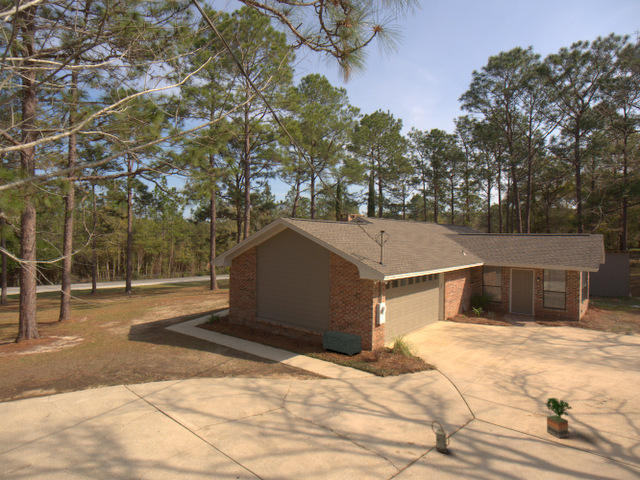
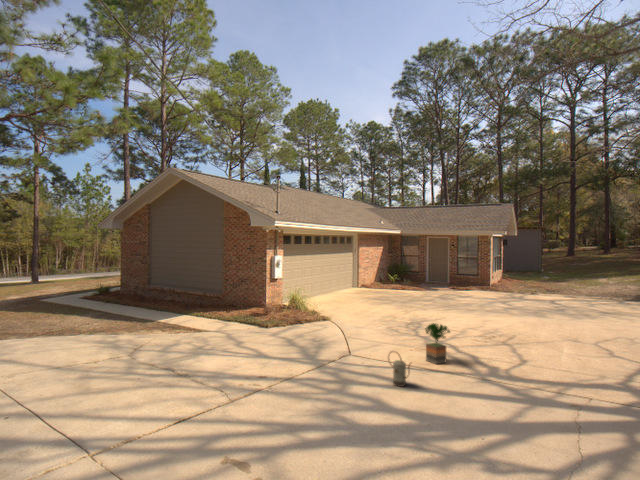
bench: present [323,330,361,357] -> none [209,289,253,315]
watering can: present [432,421,451,453] -> present [392,358,410,387]

